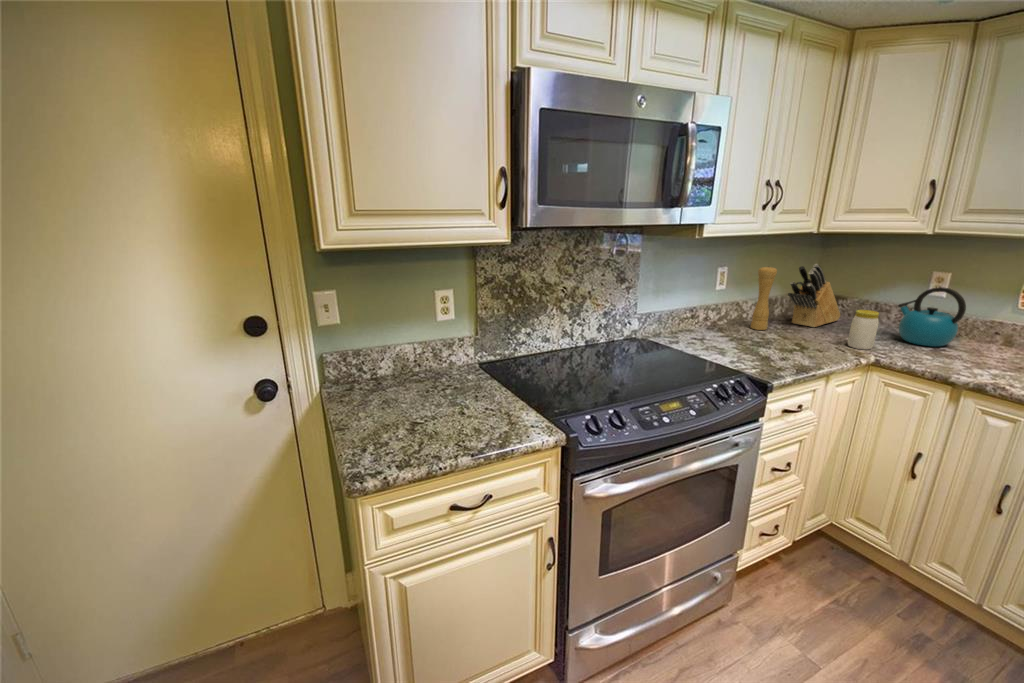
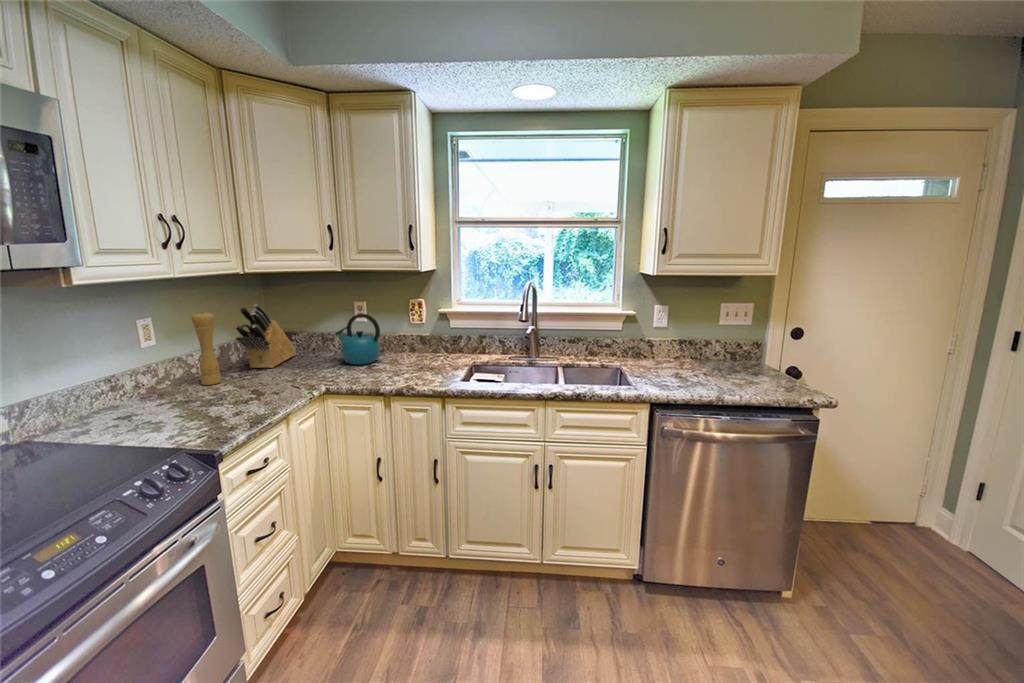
jar: present [848,310,879,350] -> none [300,343,323,381]

